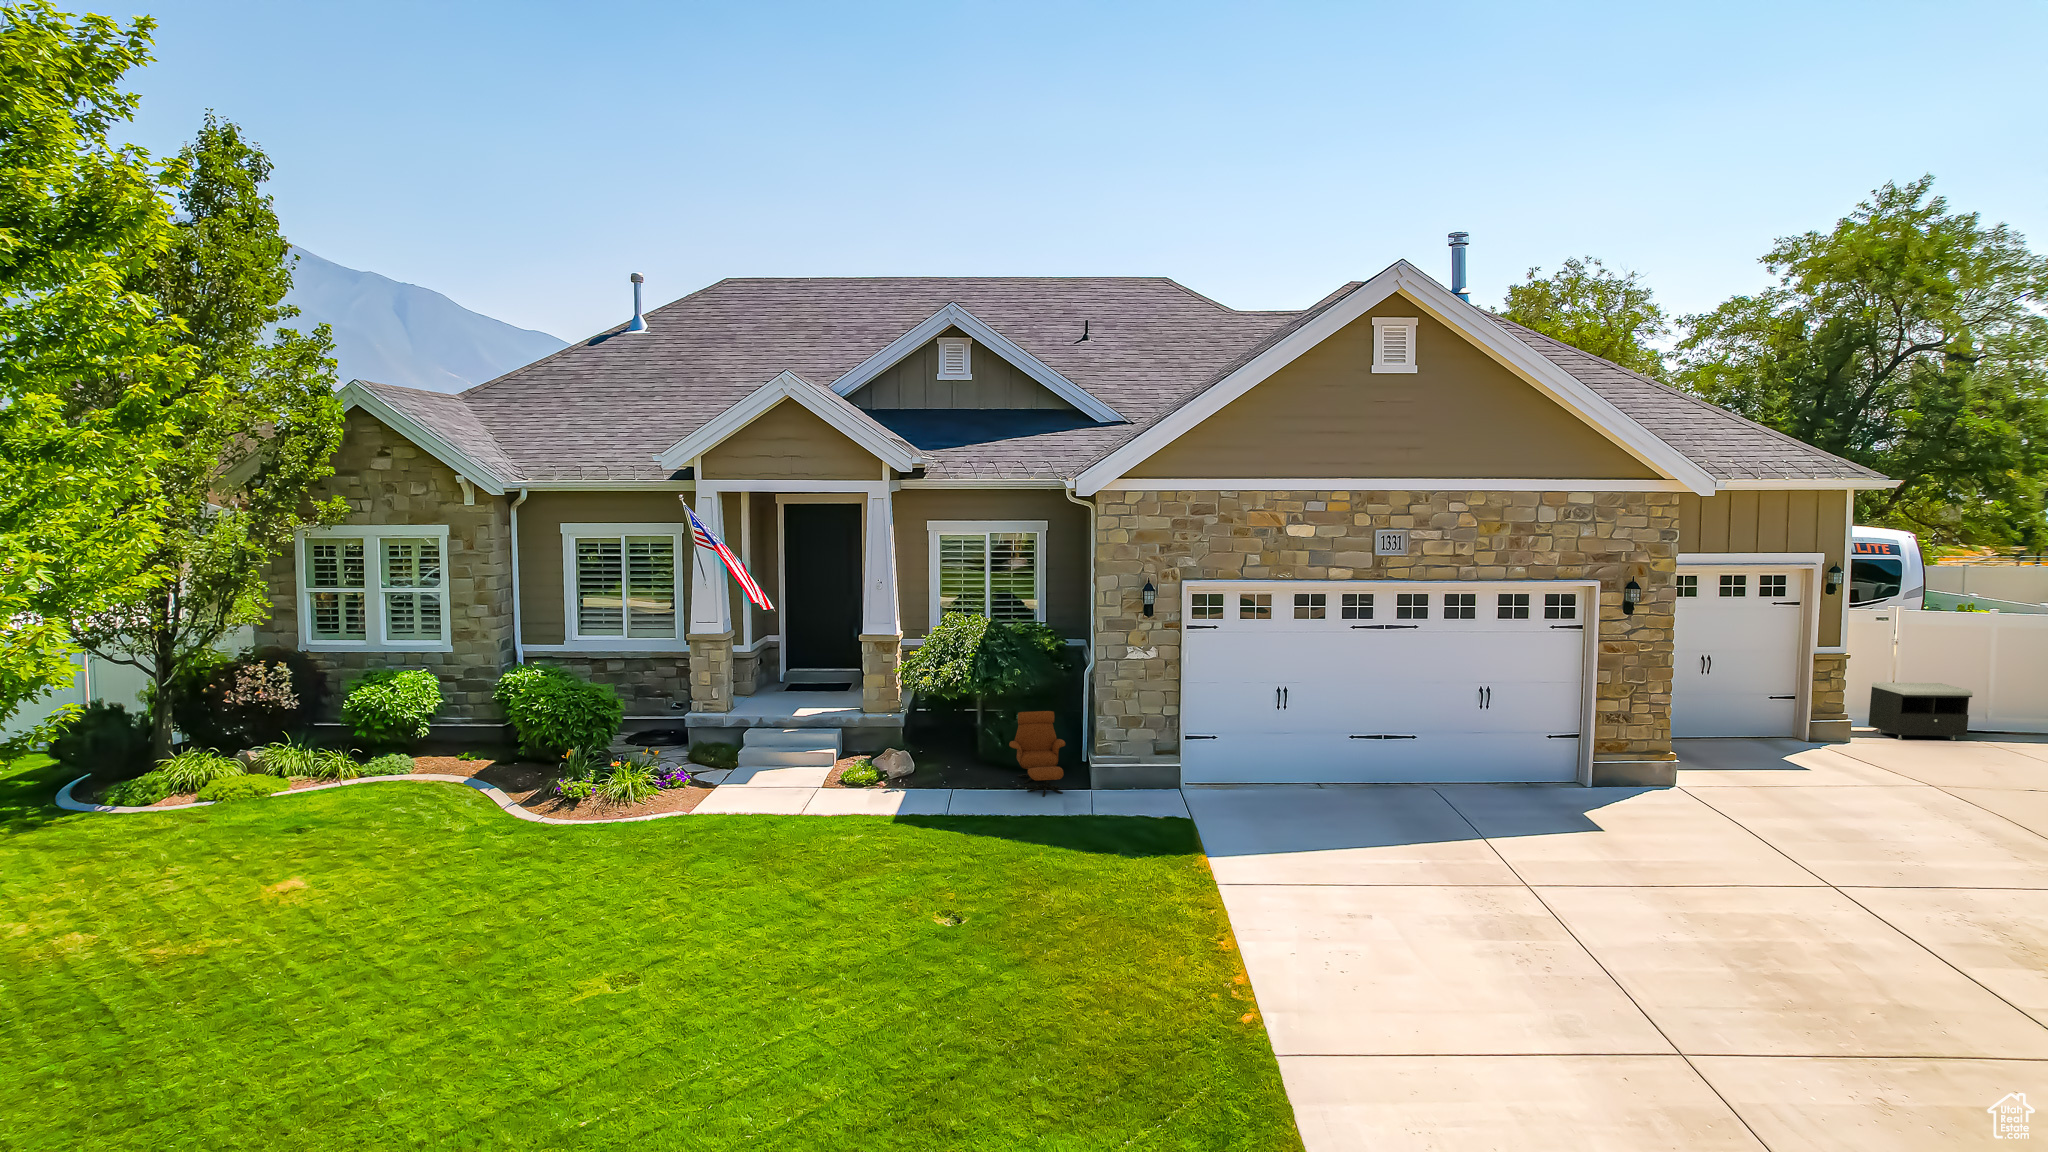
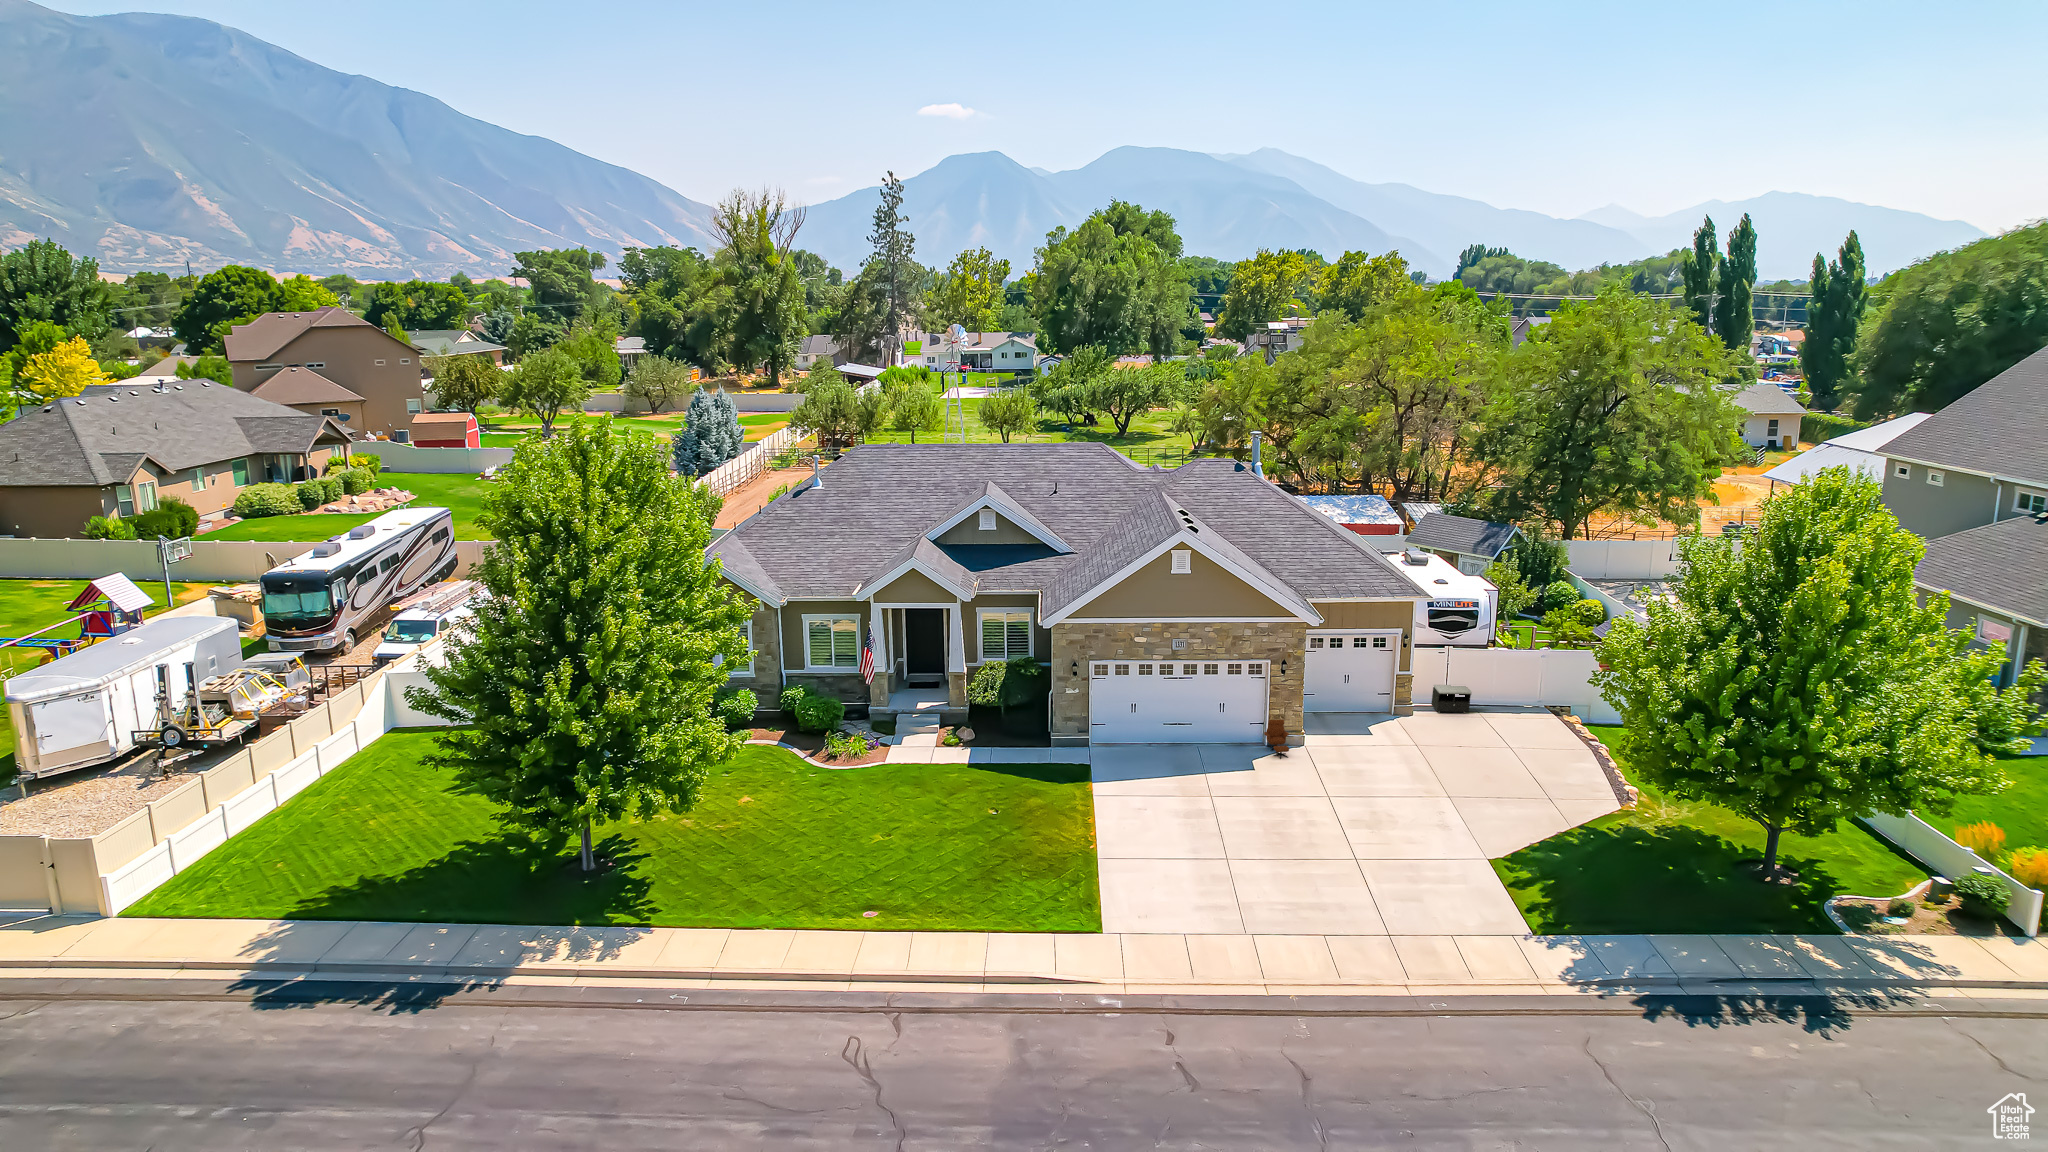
lounge chair: present [1009,711,1065,797] -> present [1264,720,1289,759]

